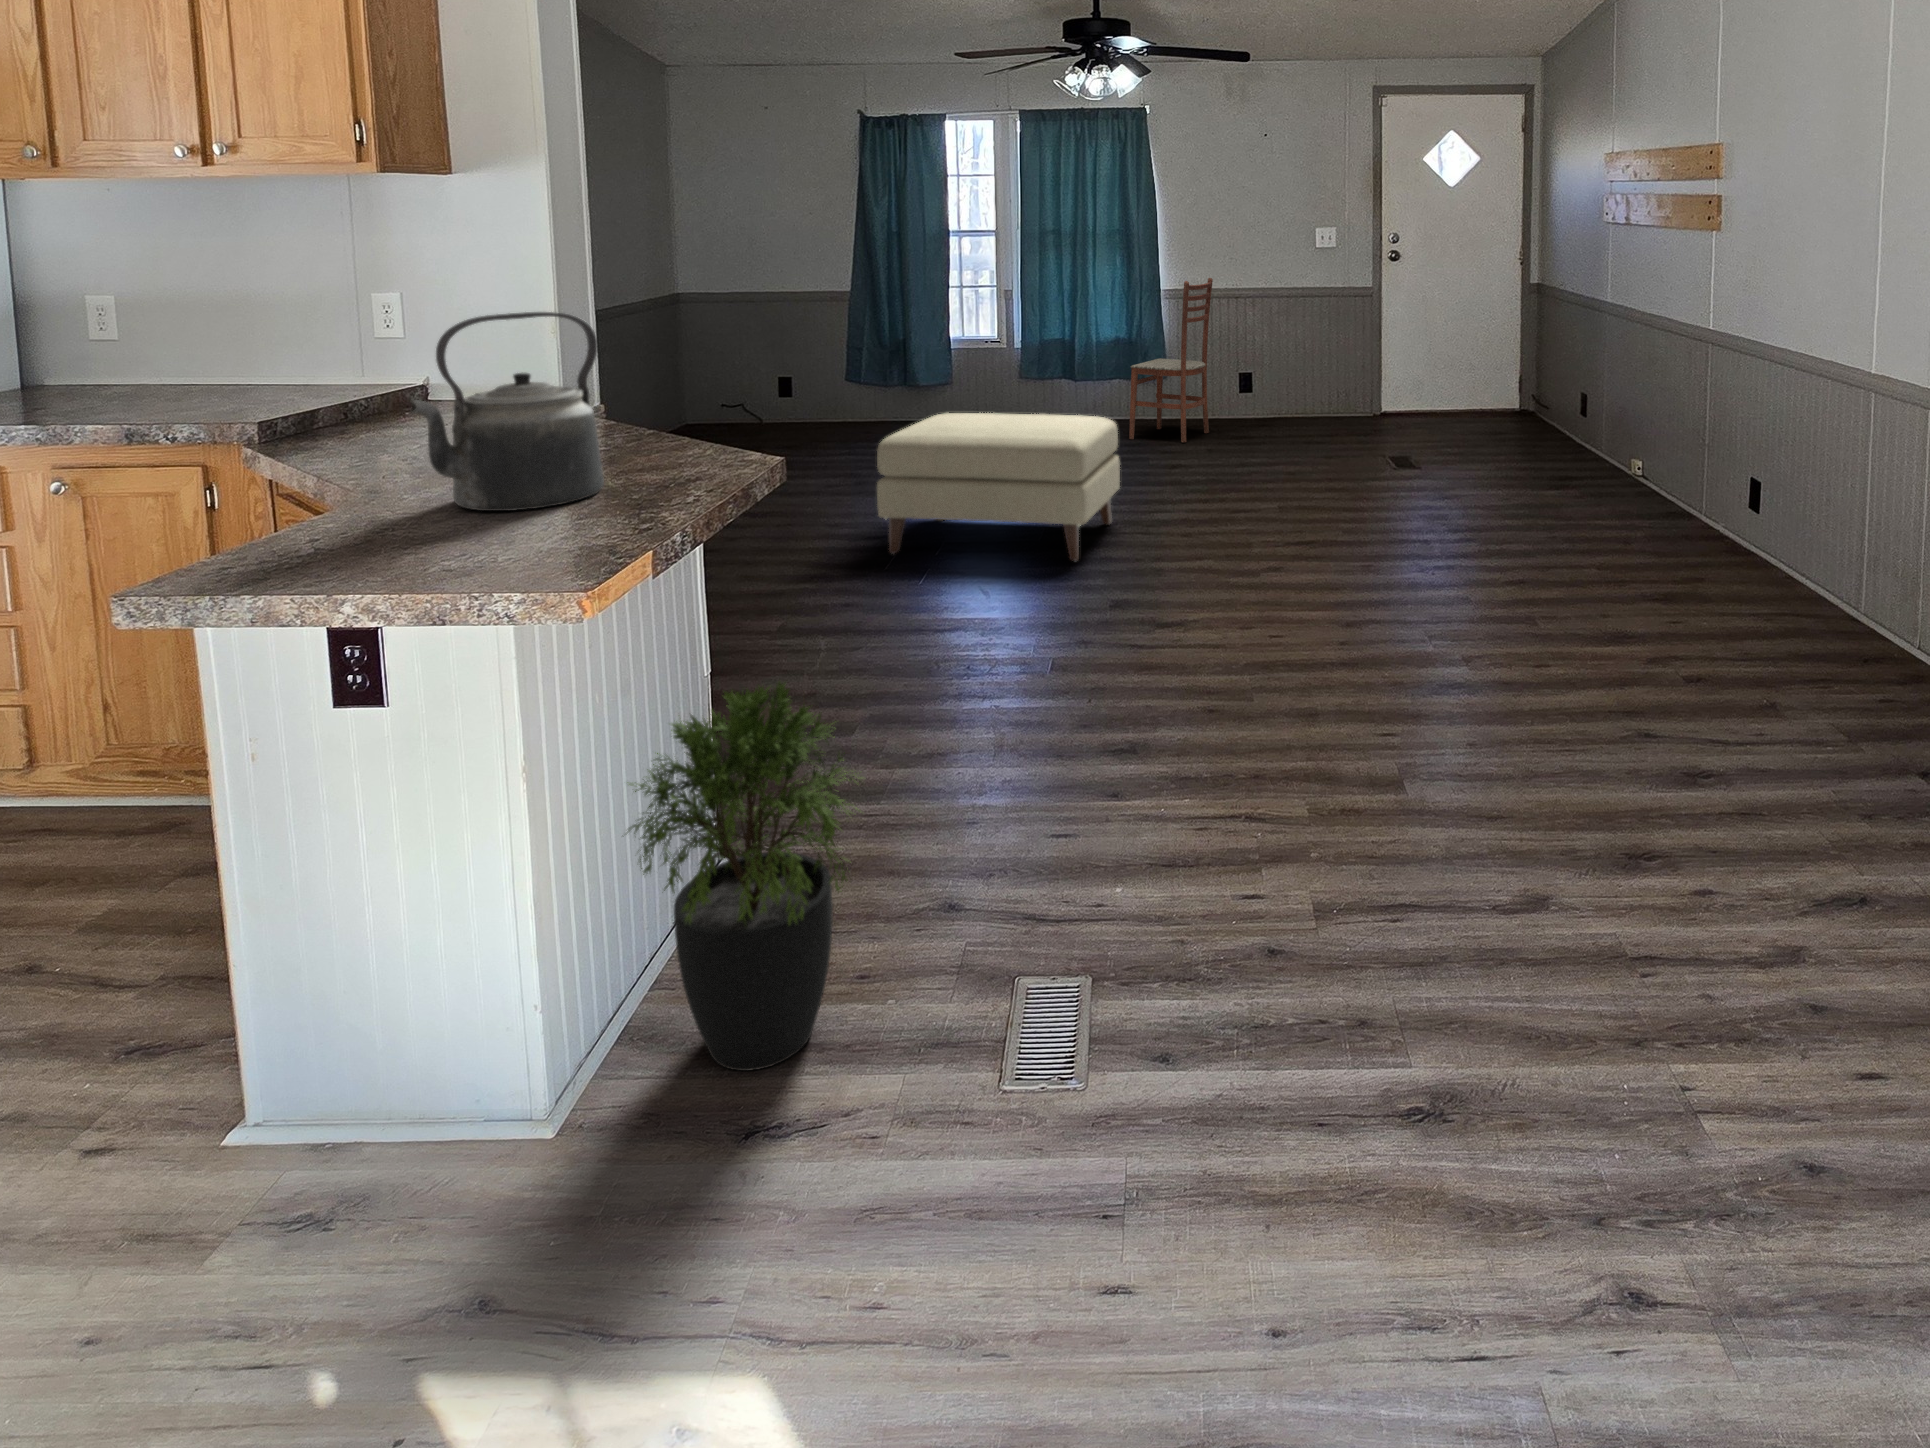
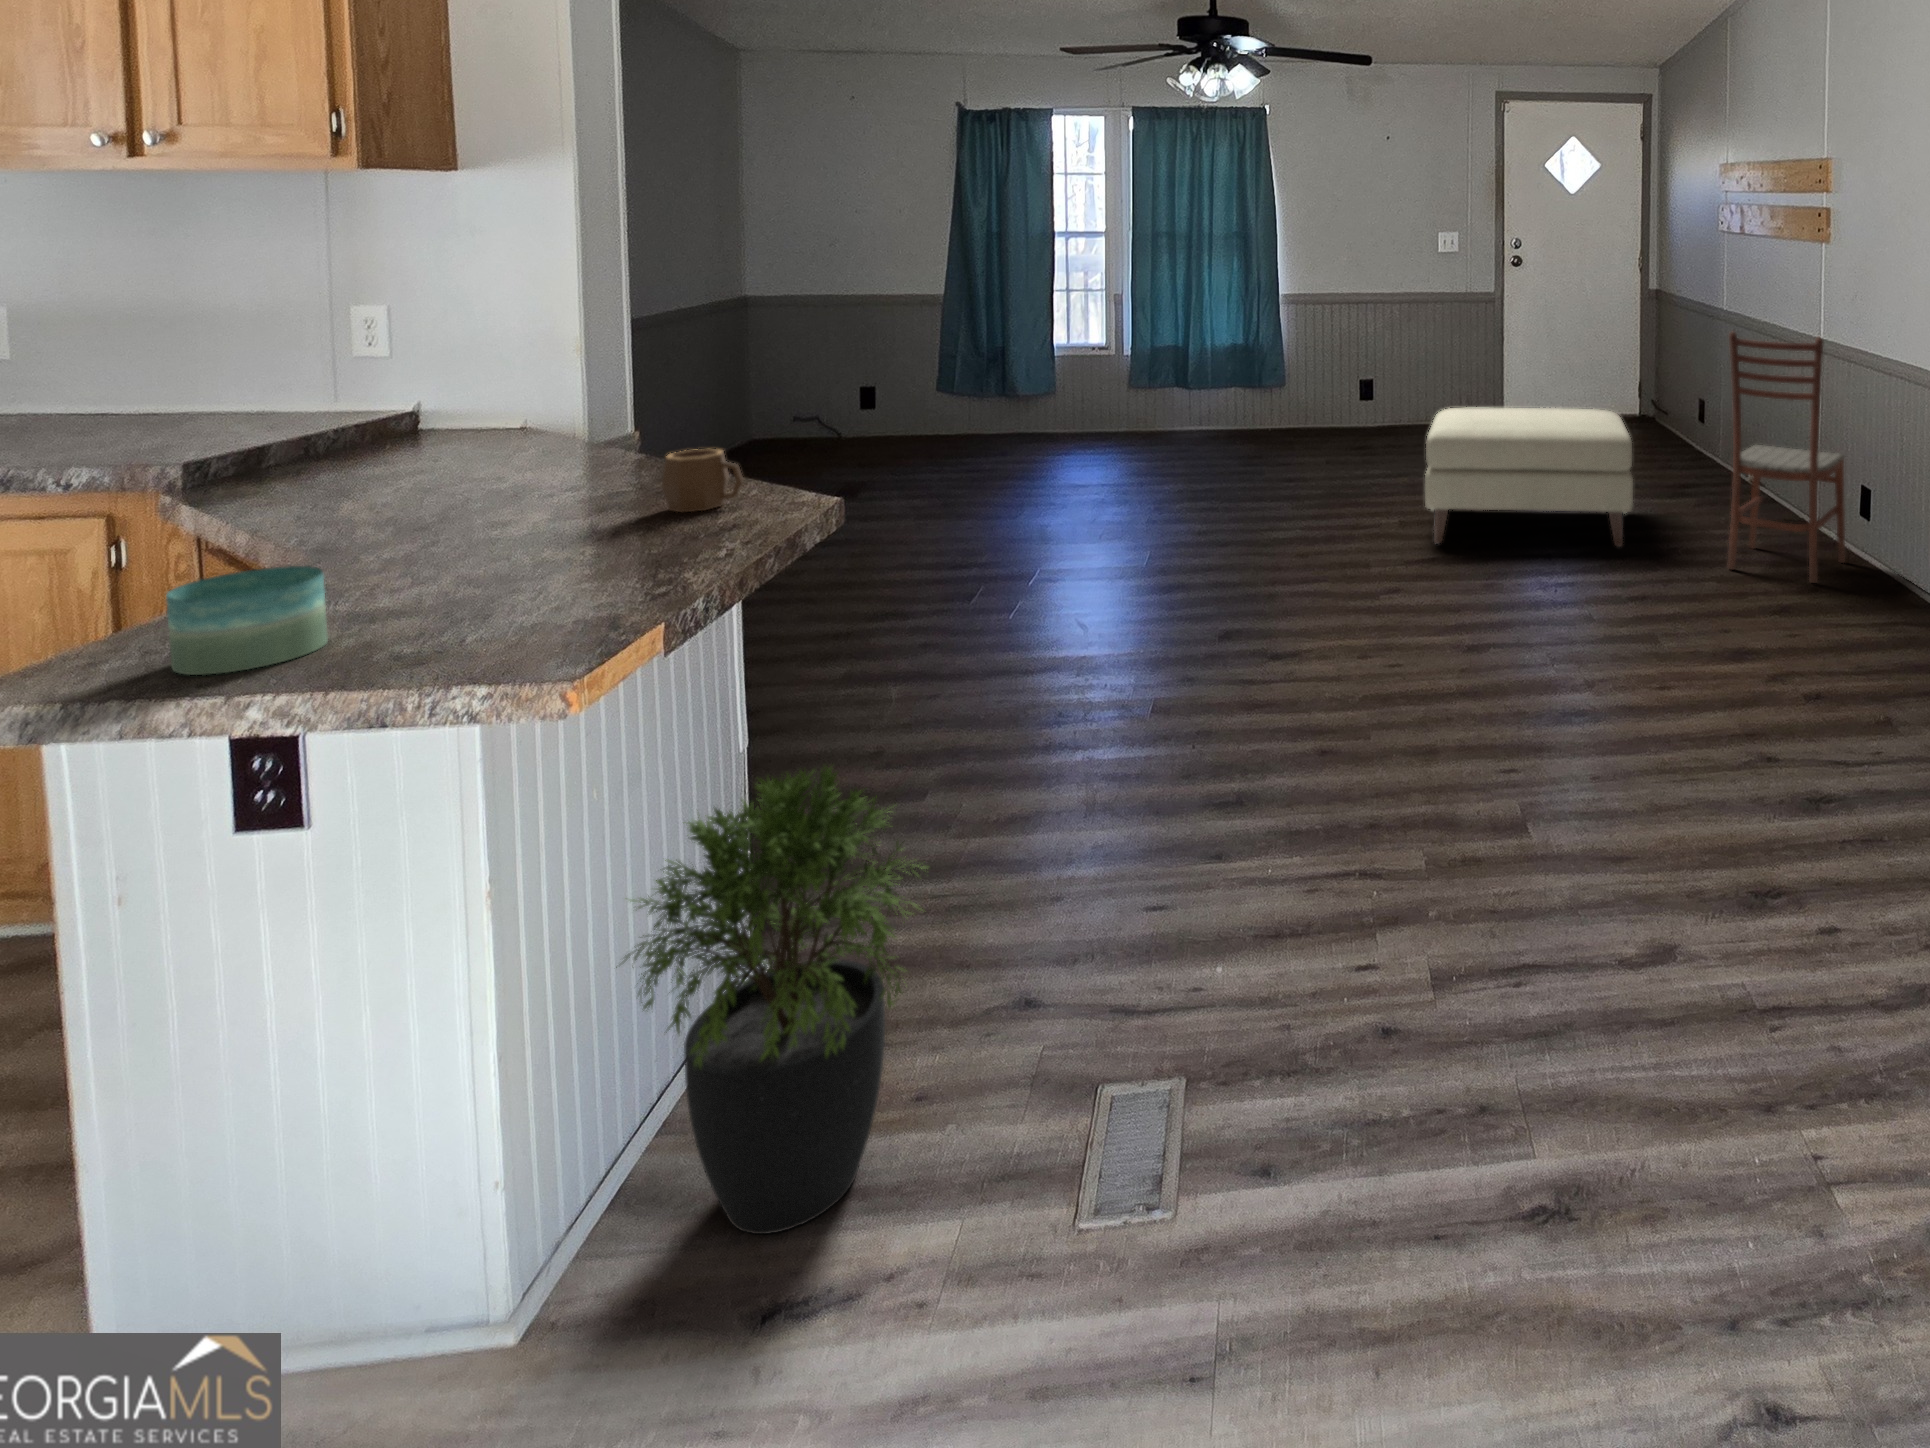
dining chair: present [1129,278,1213,442] -> present [1728,332,1845,583]
kettle: present [410,312,604,511] -> none [357,339,617,578]
mug: none [634,412,700,466] -> present [662,449,744,512]
ottoman: present [877,413,1120,561] -> present [1425,407,1633,547]
candle: none [291,492,403,573] -> present [166,566,328,675]

